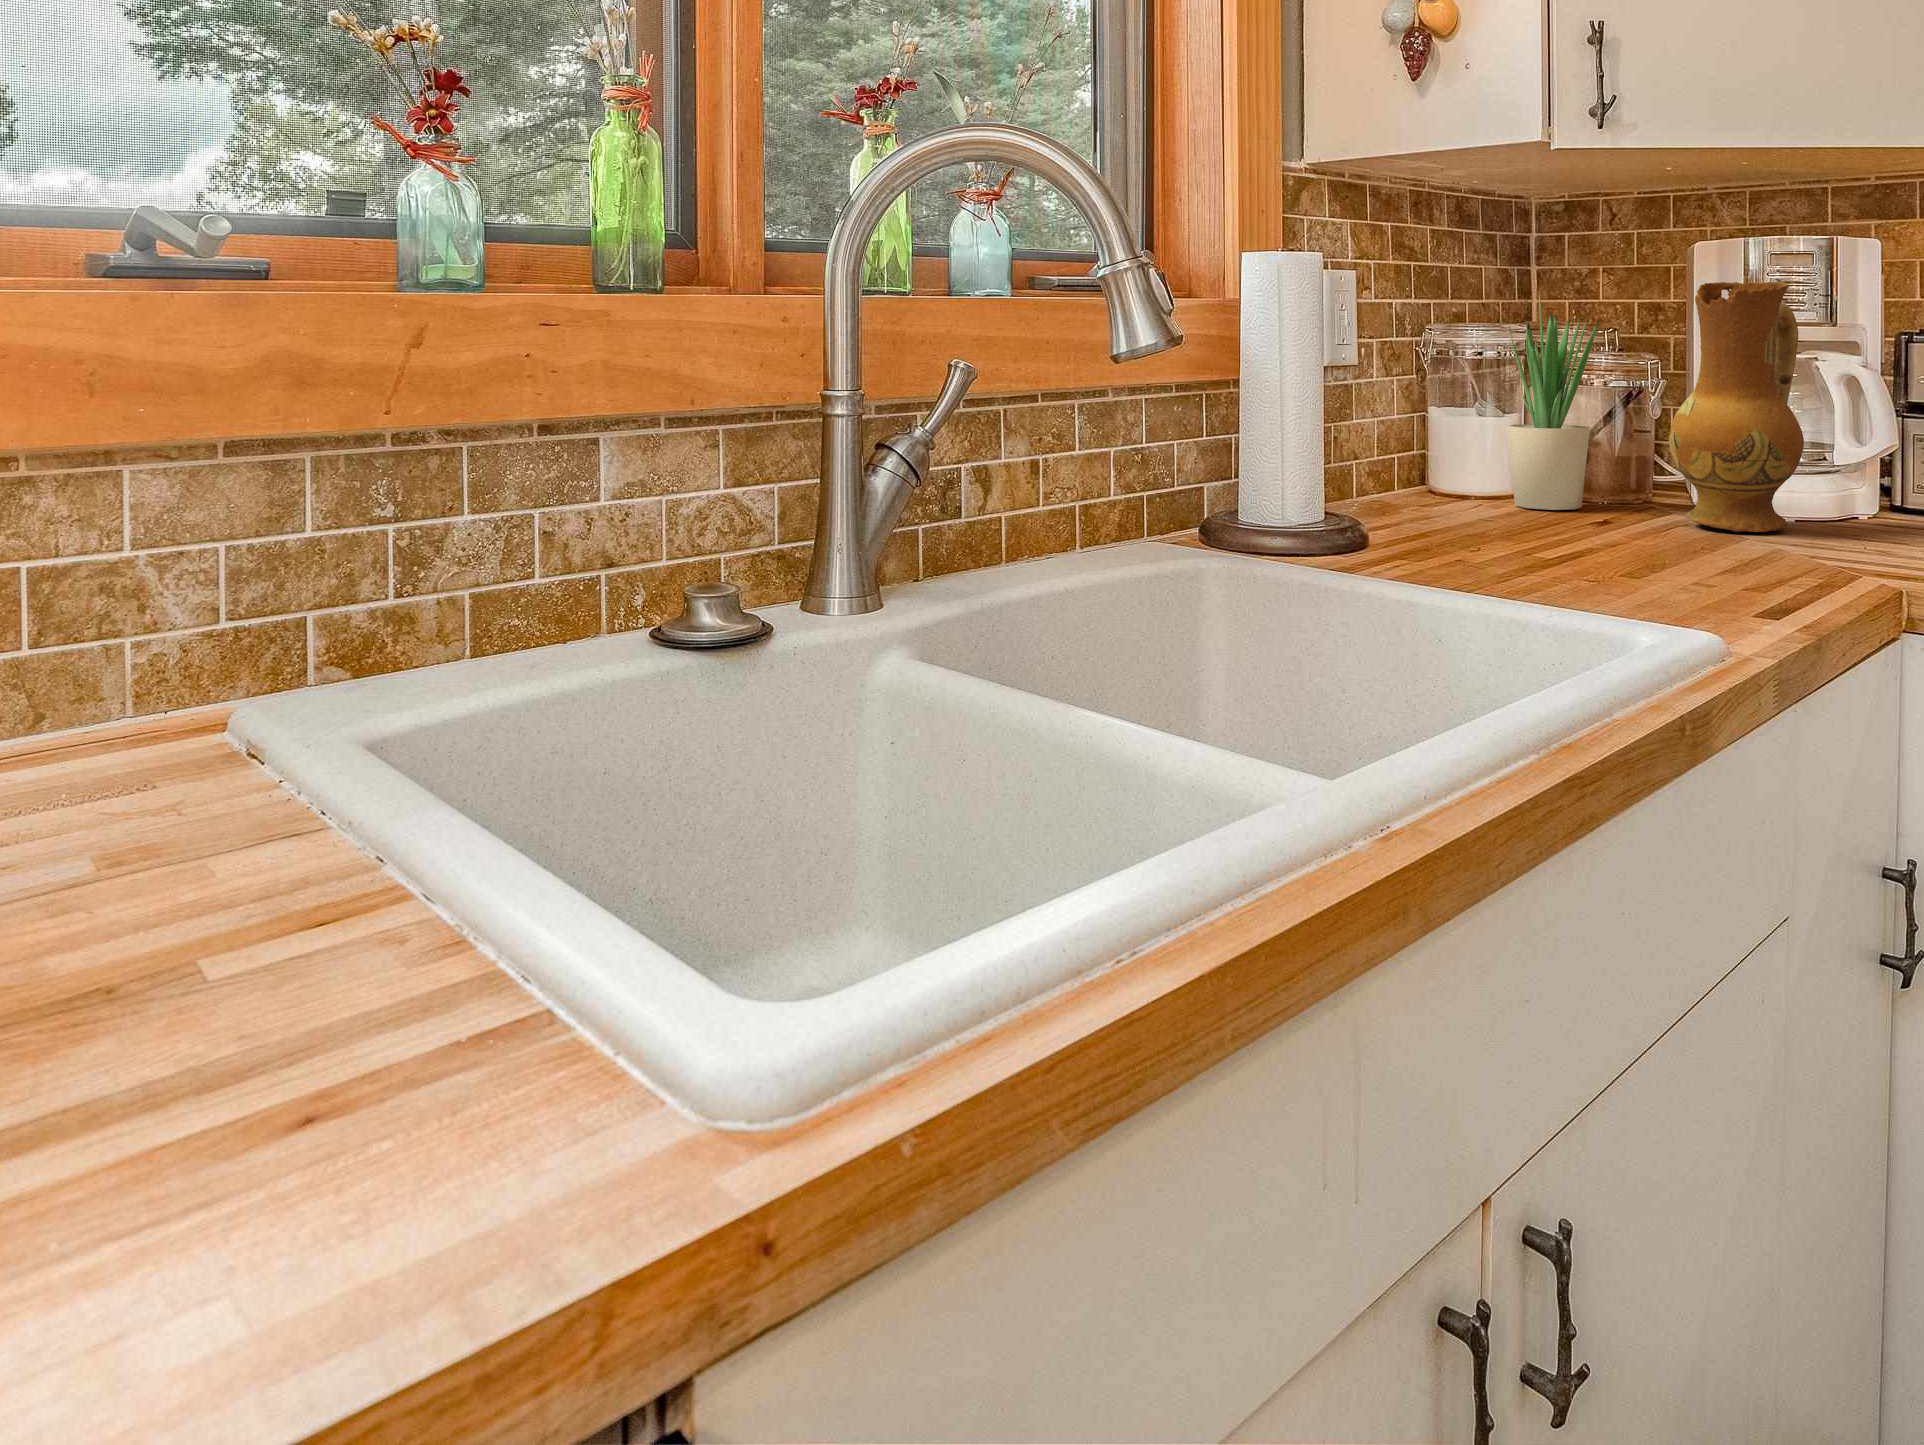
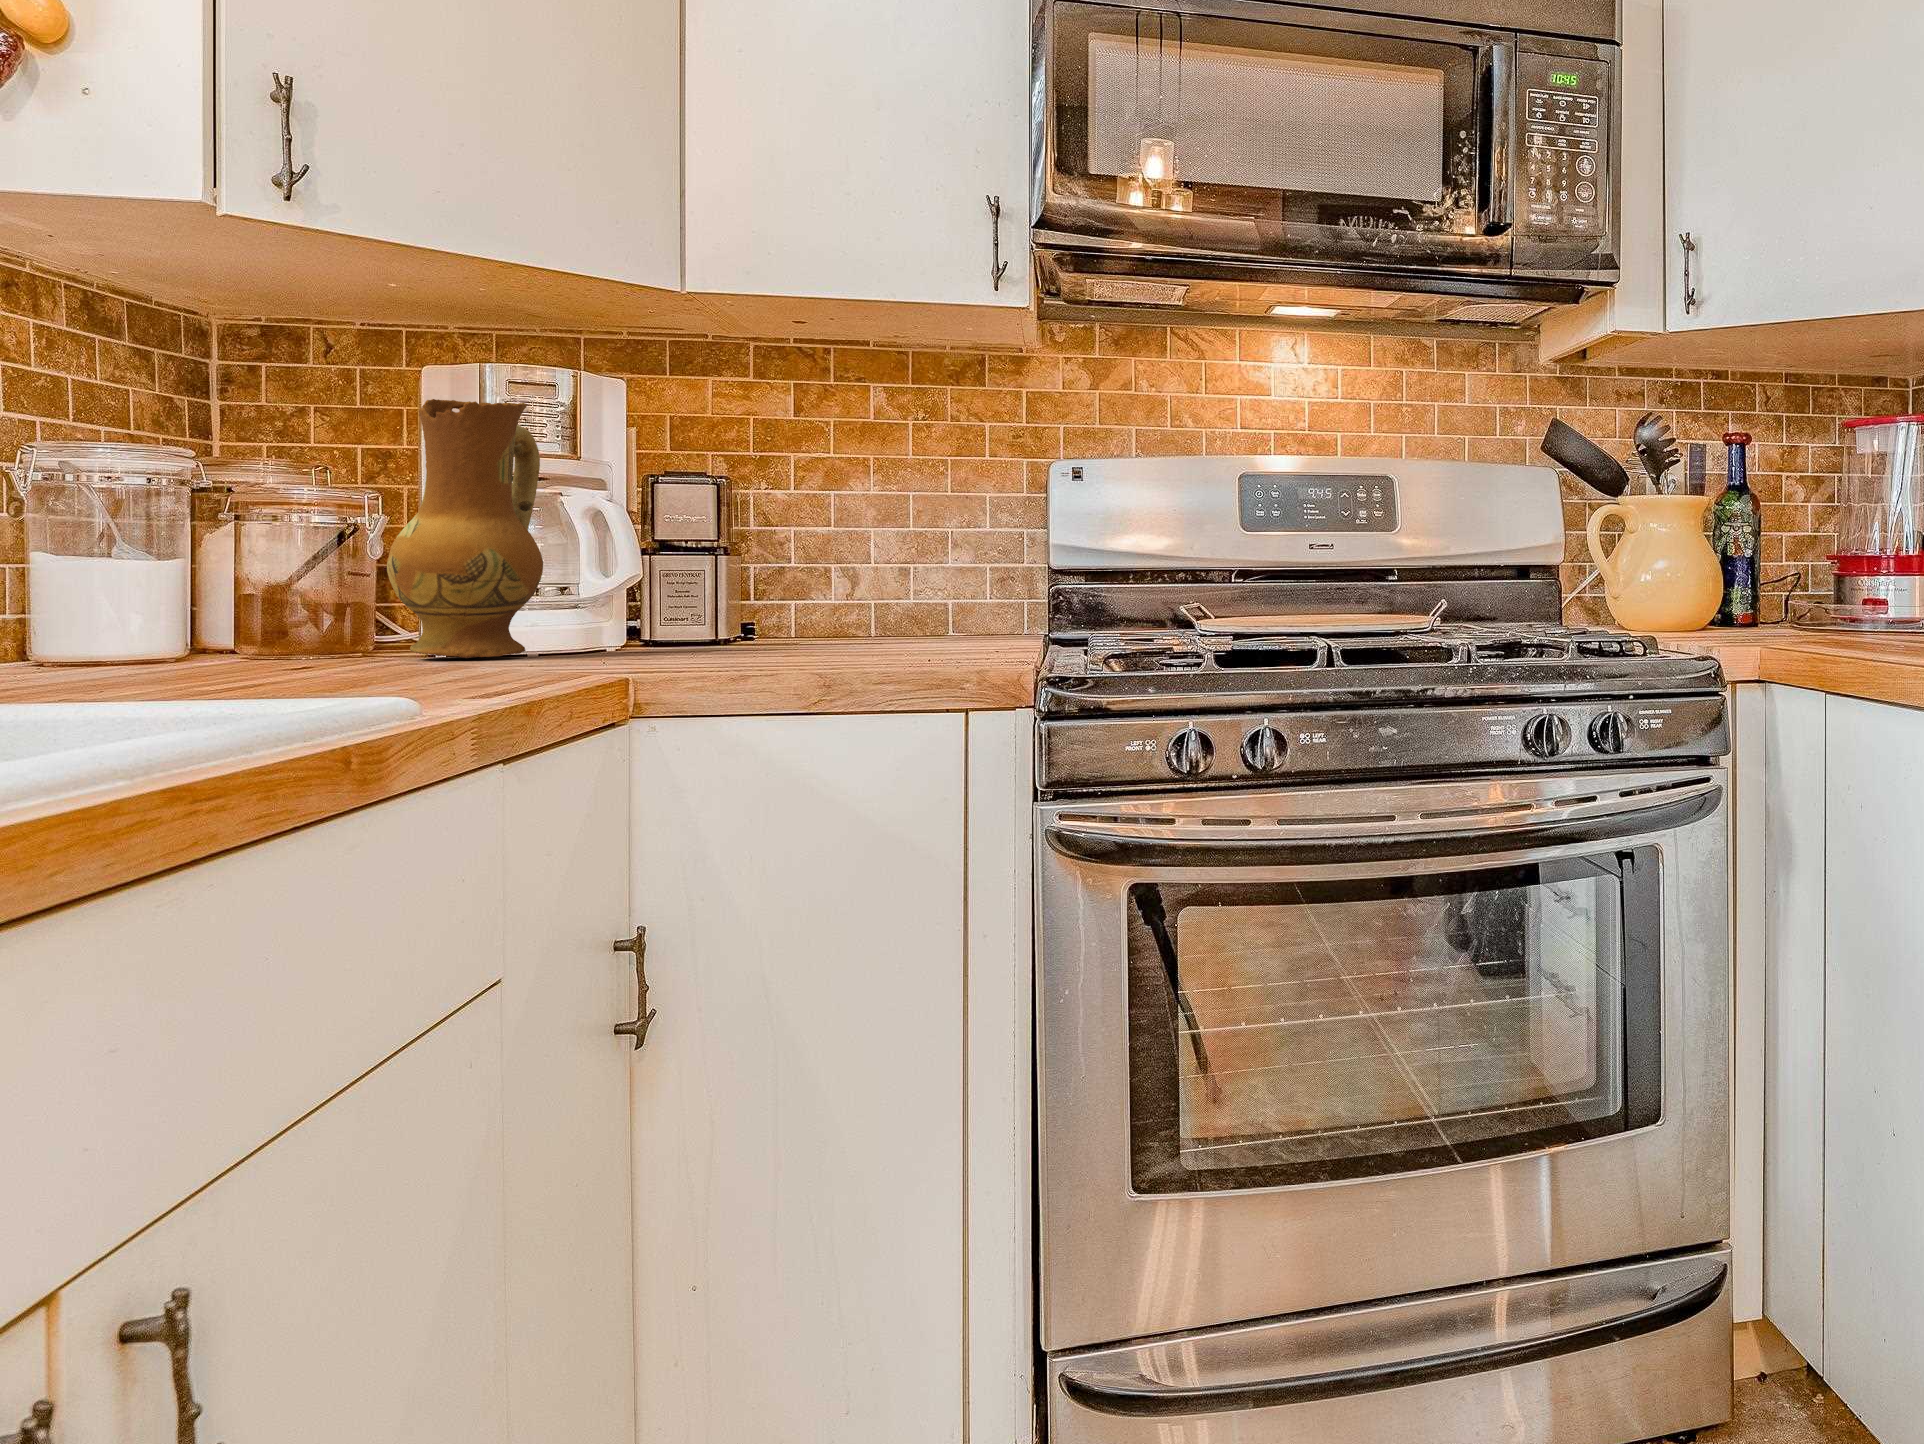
potted plant: present [1506,292,1599,510] -> none [158,390,297,659]

